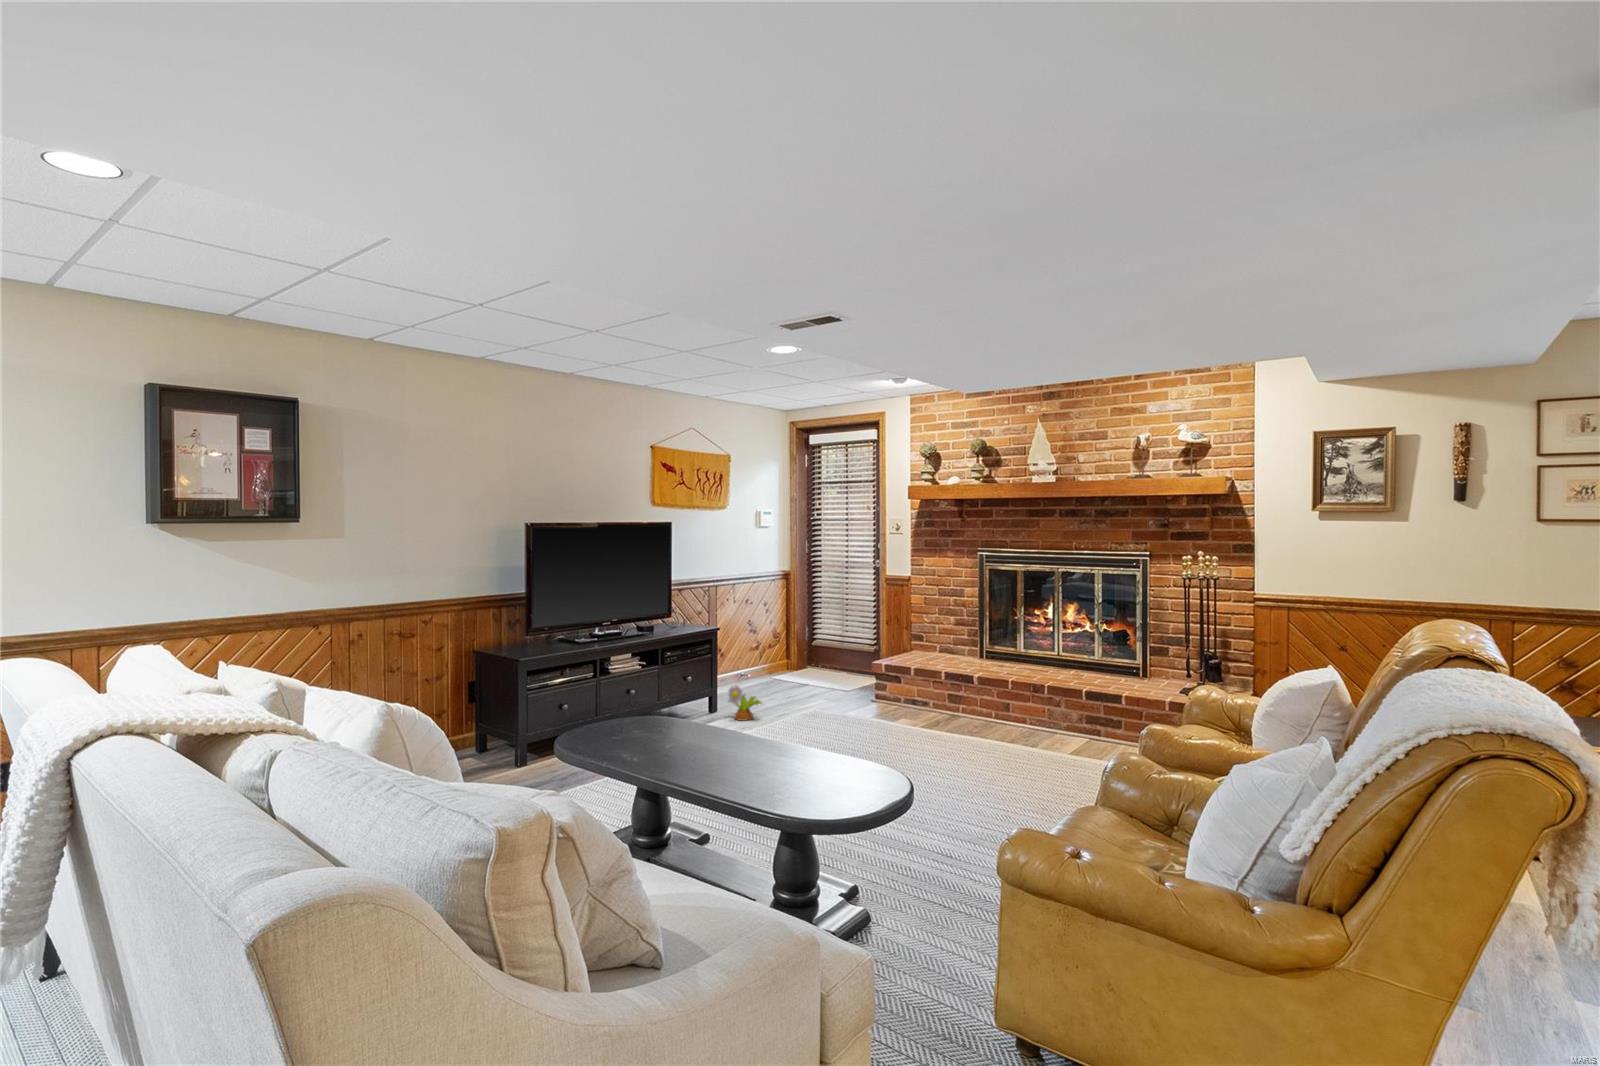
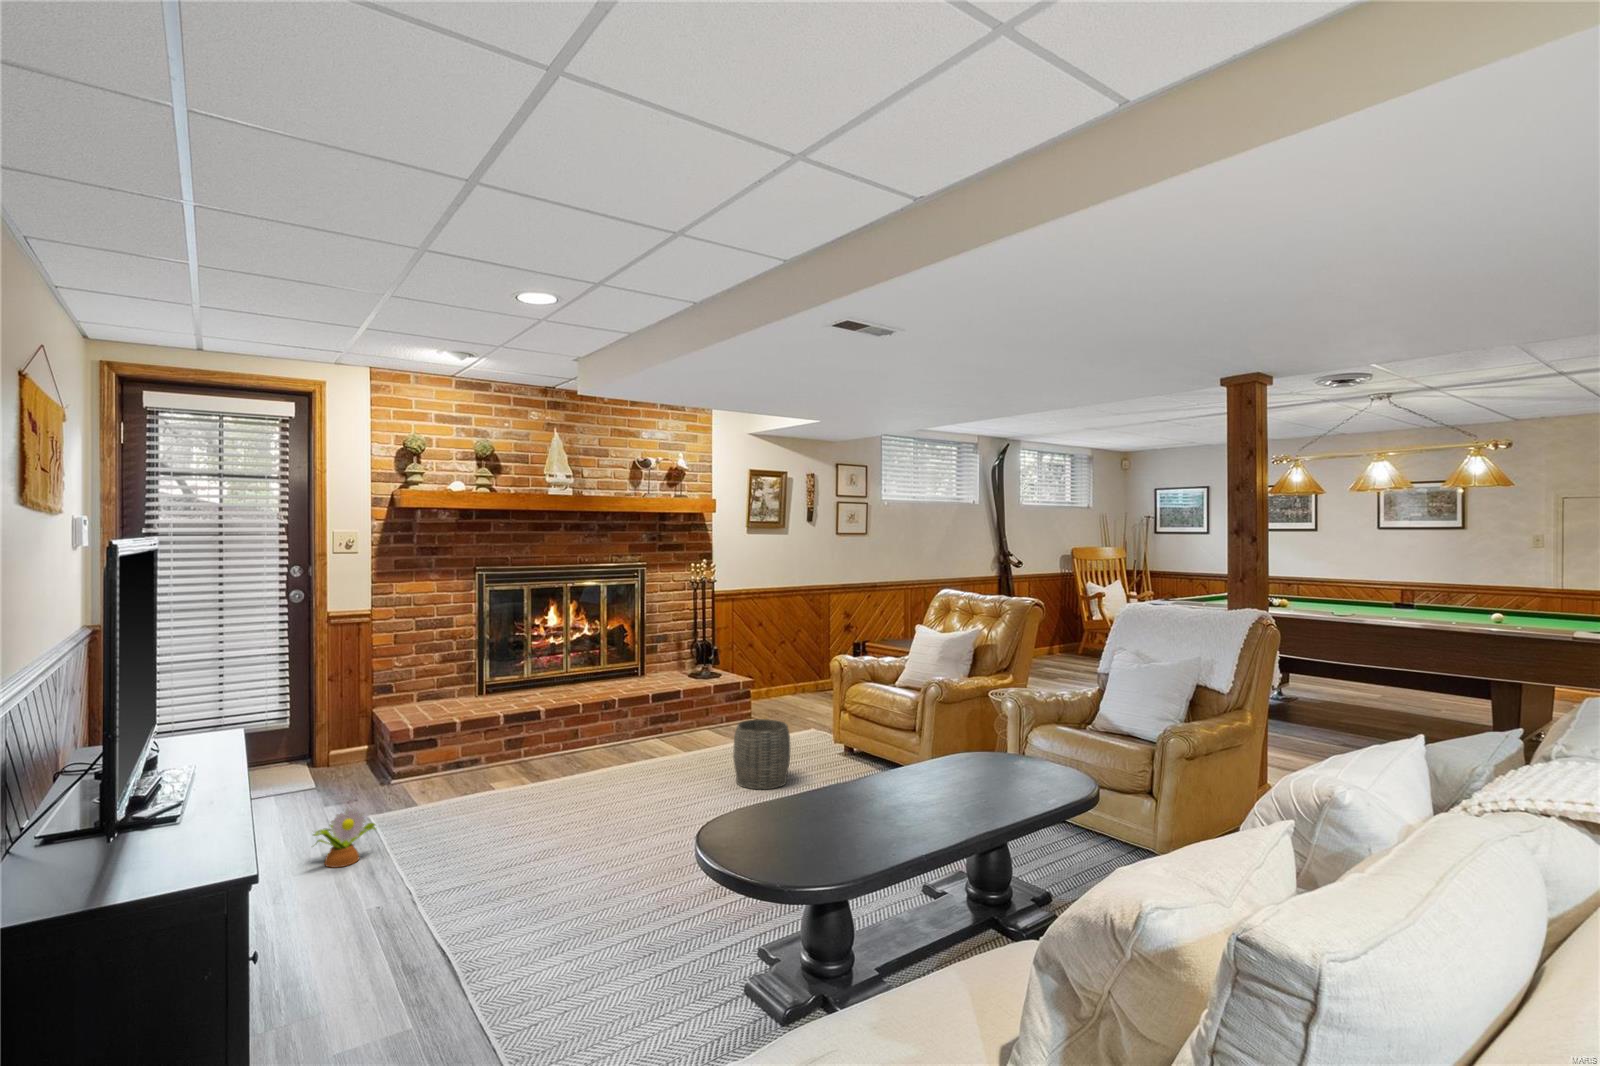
woven basket: none [982,718,1046,796] -> present [733,719,790,790]

